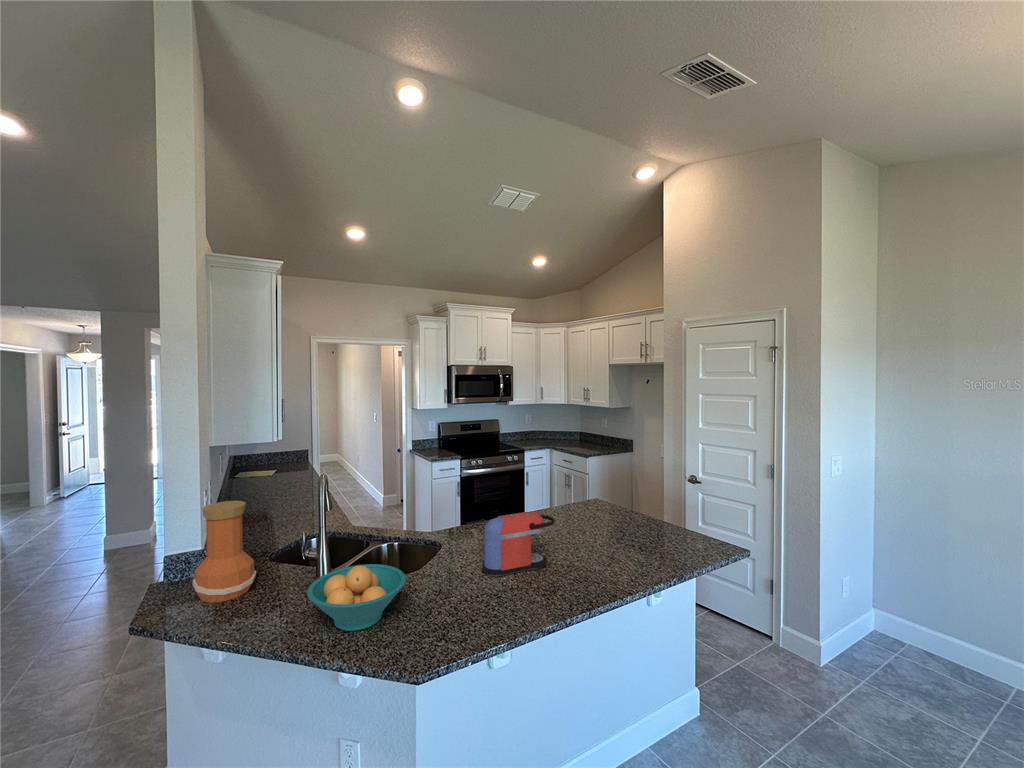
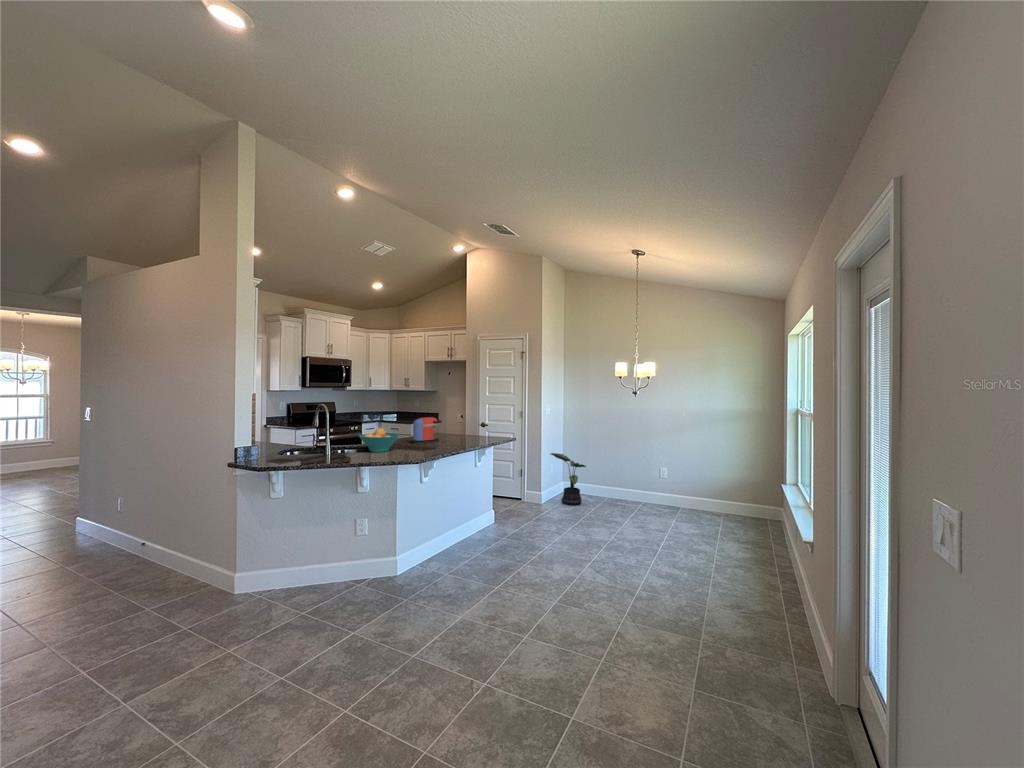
vase: present [193,501,256,603] -> none [280,409,310,455]
potted plant: none [839,559,951,693] -> present [551,453,586,505]

